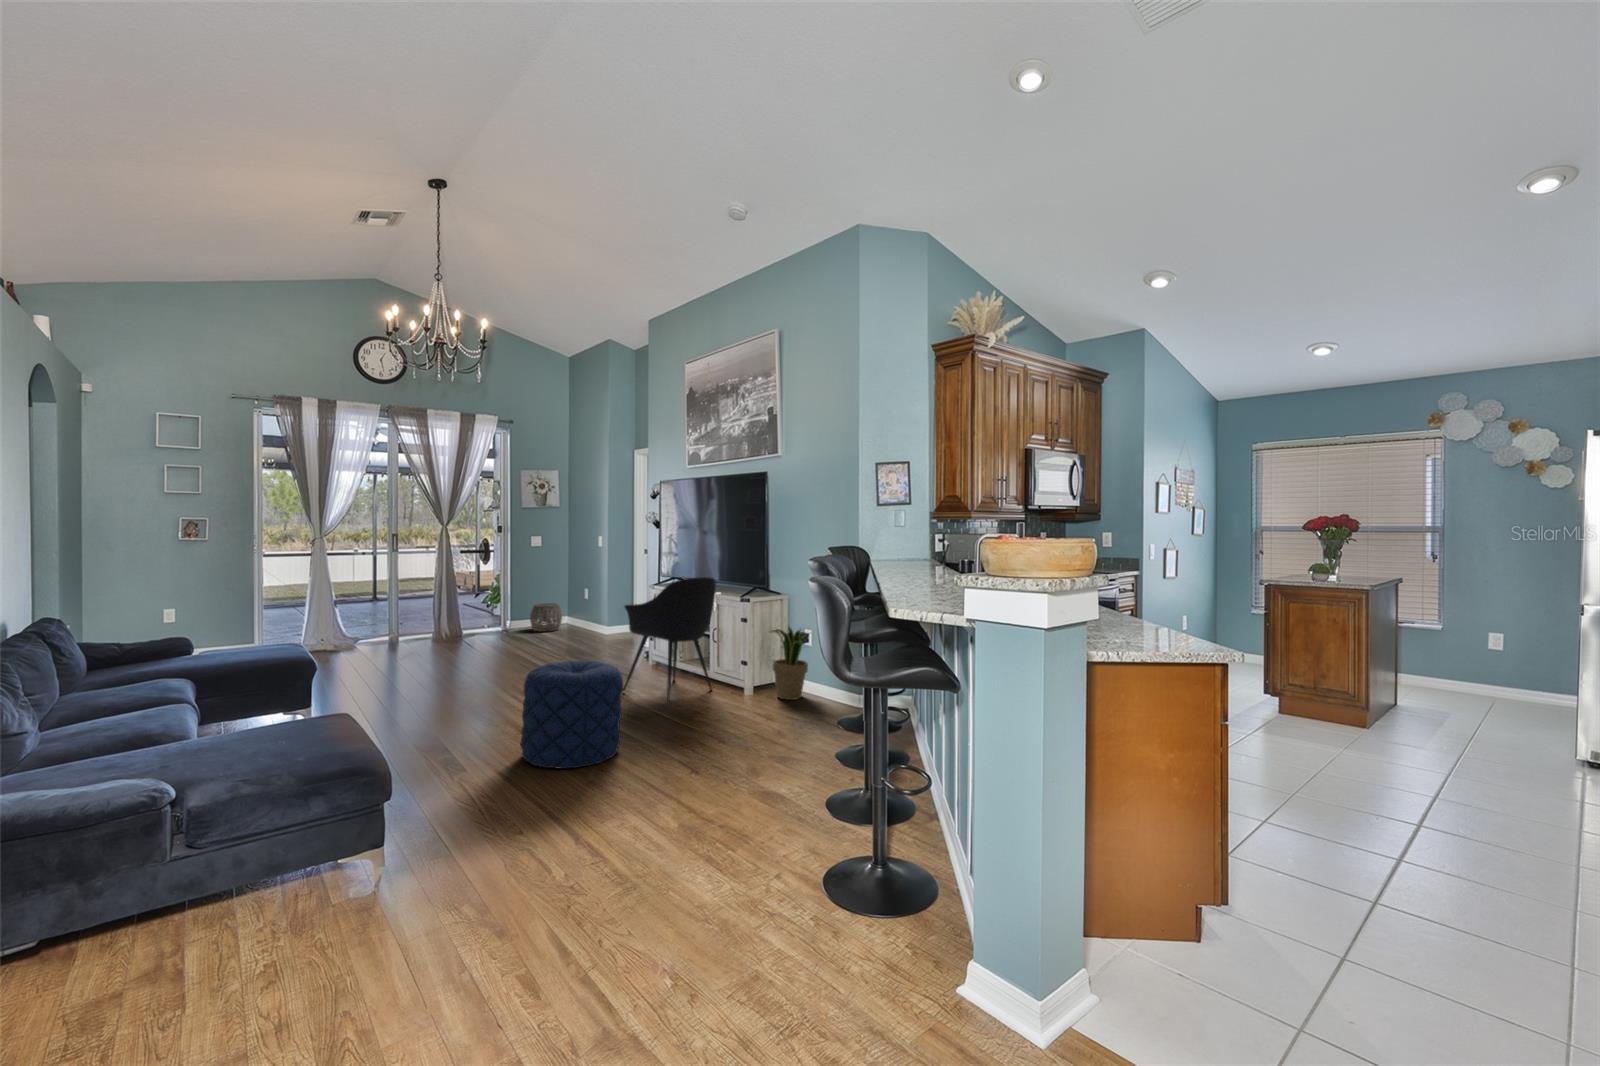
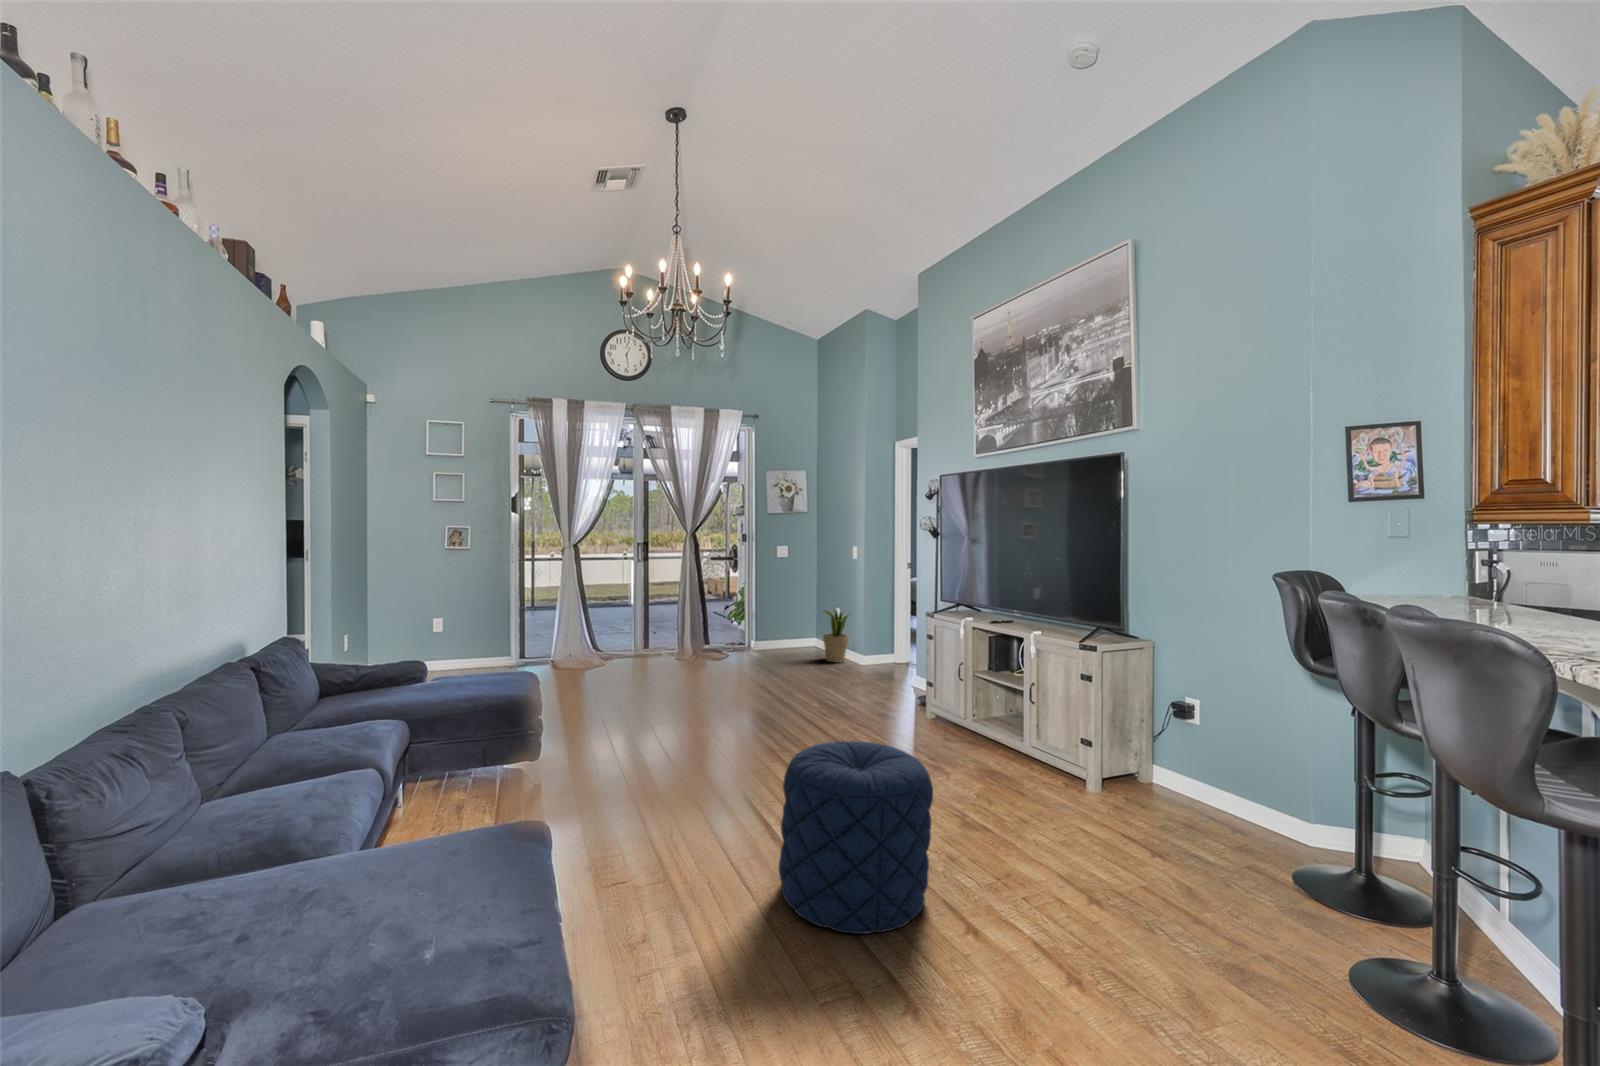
armchair: present [623,577,716,701] -> none [902,610,1036,791]
woven basket: present [530,603,562,631] -> none [774,622,809,655]
potted plant: present [772,627,808,700] -> present [823,610,849,662]

